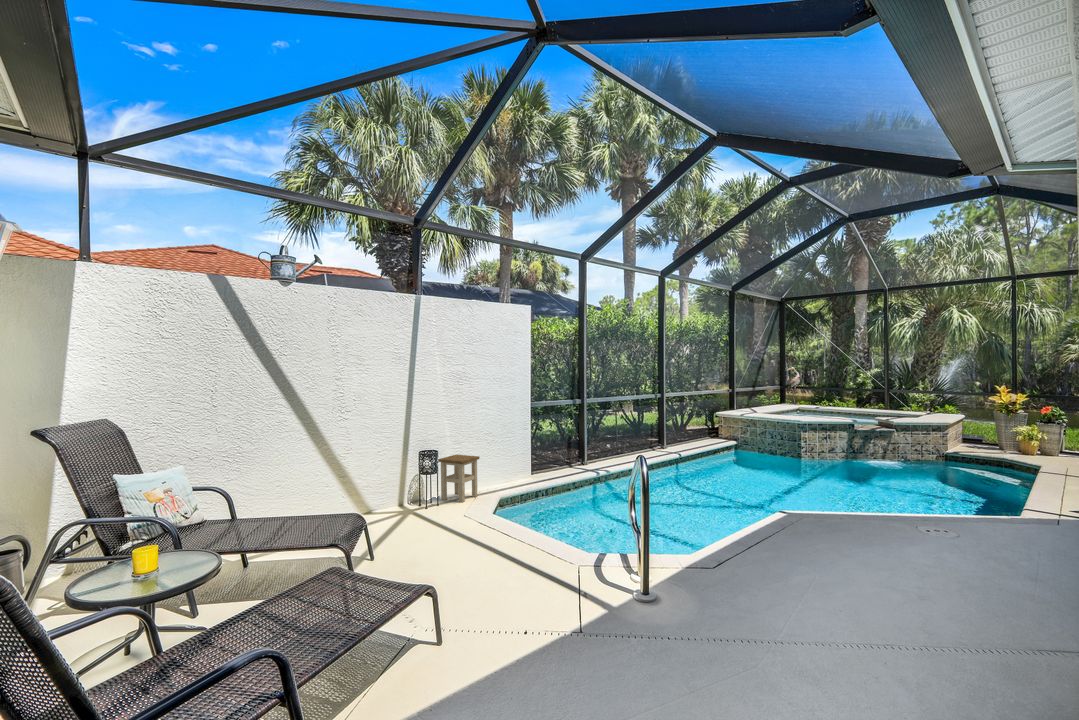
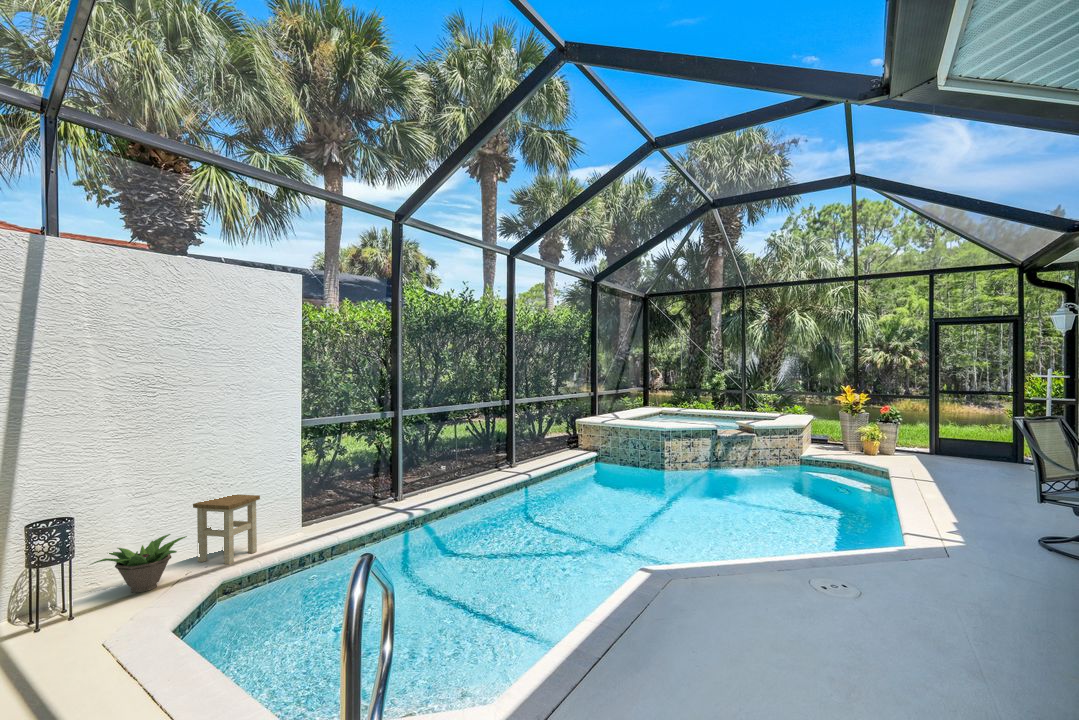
decorative plant: none [386,478,438,514] -> present [90,534,187,592]

